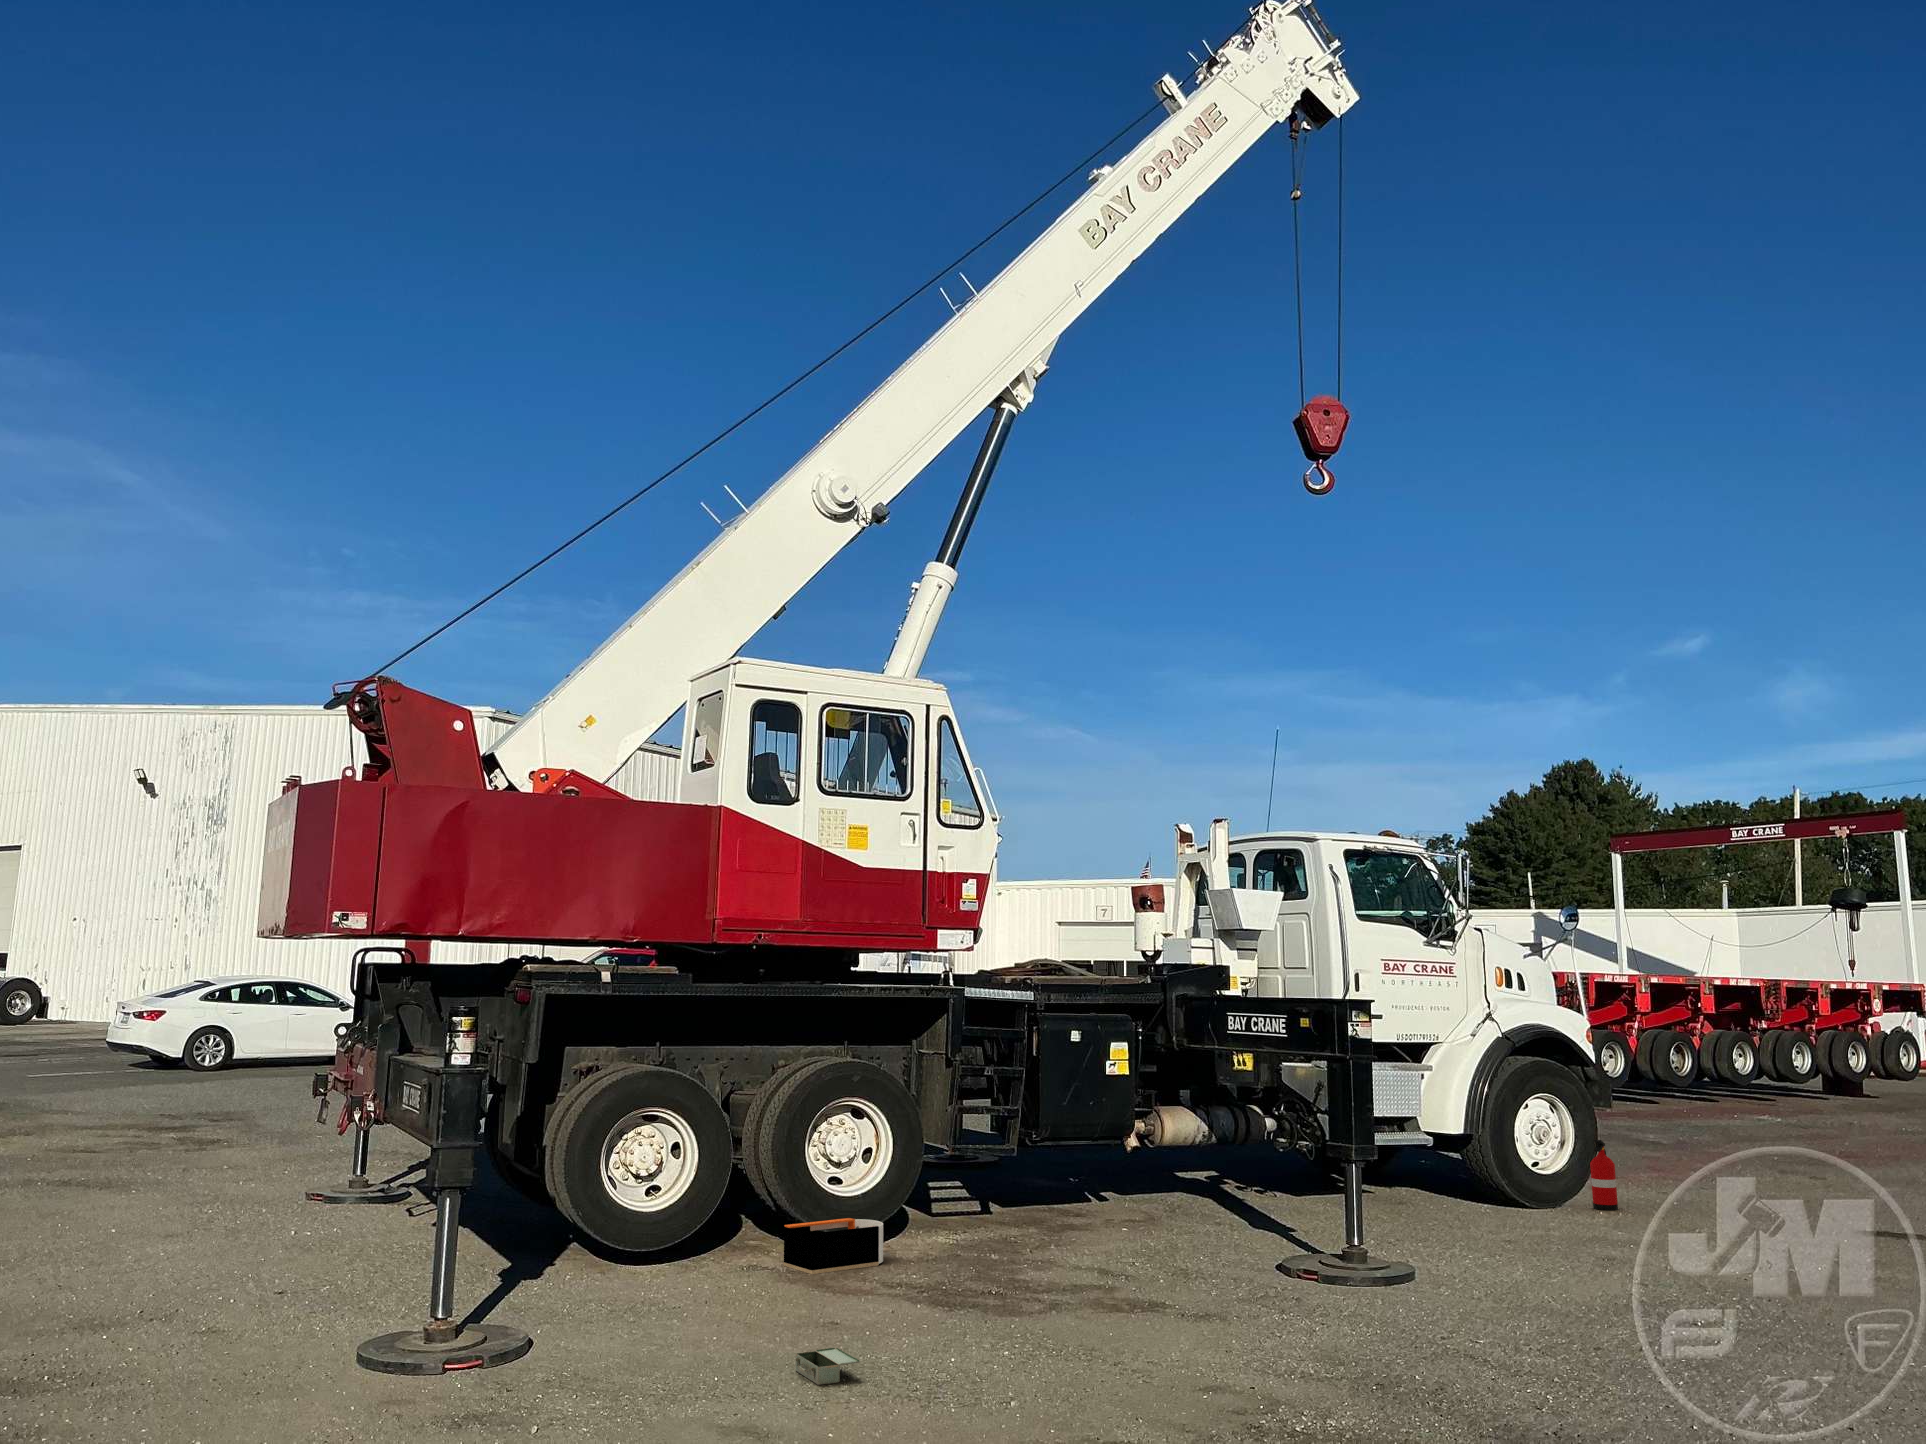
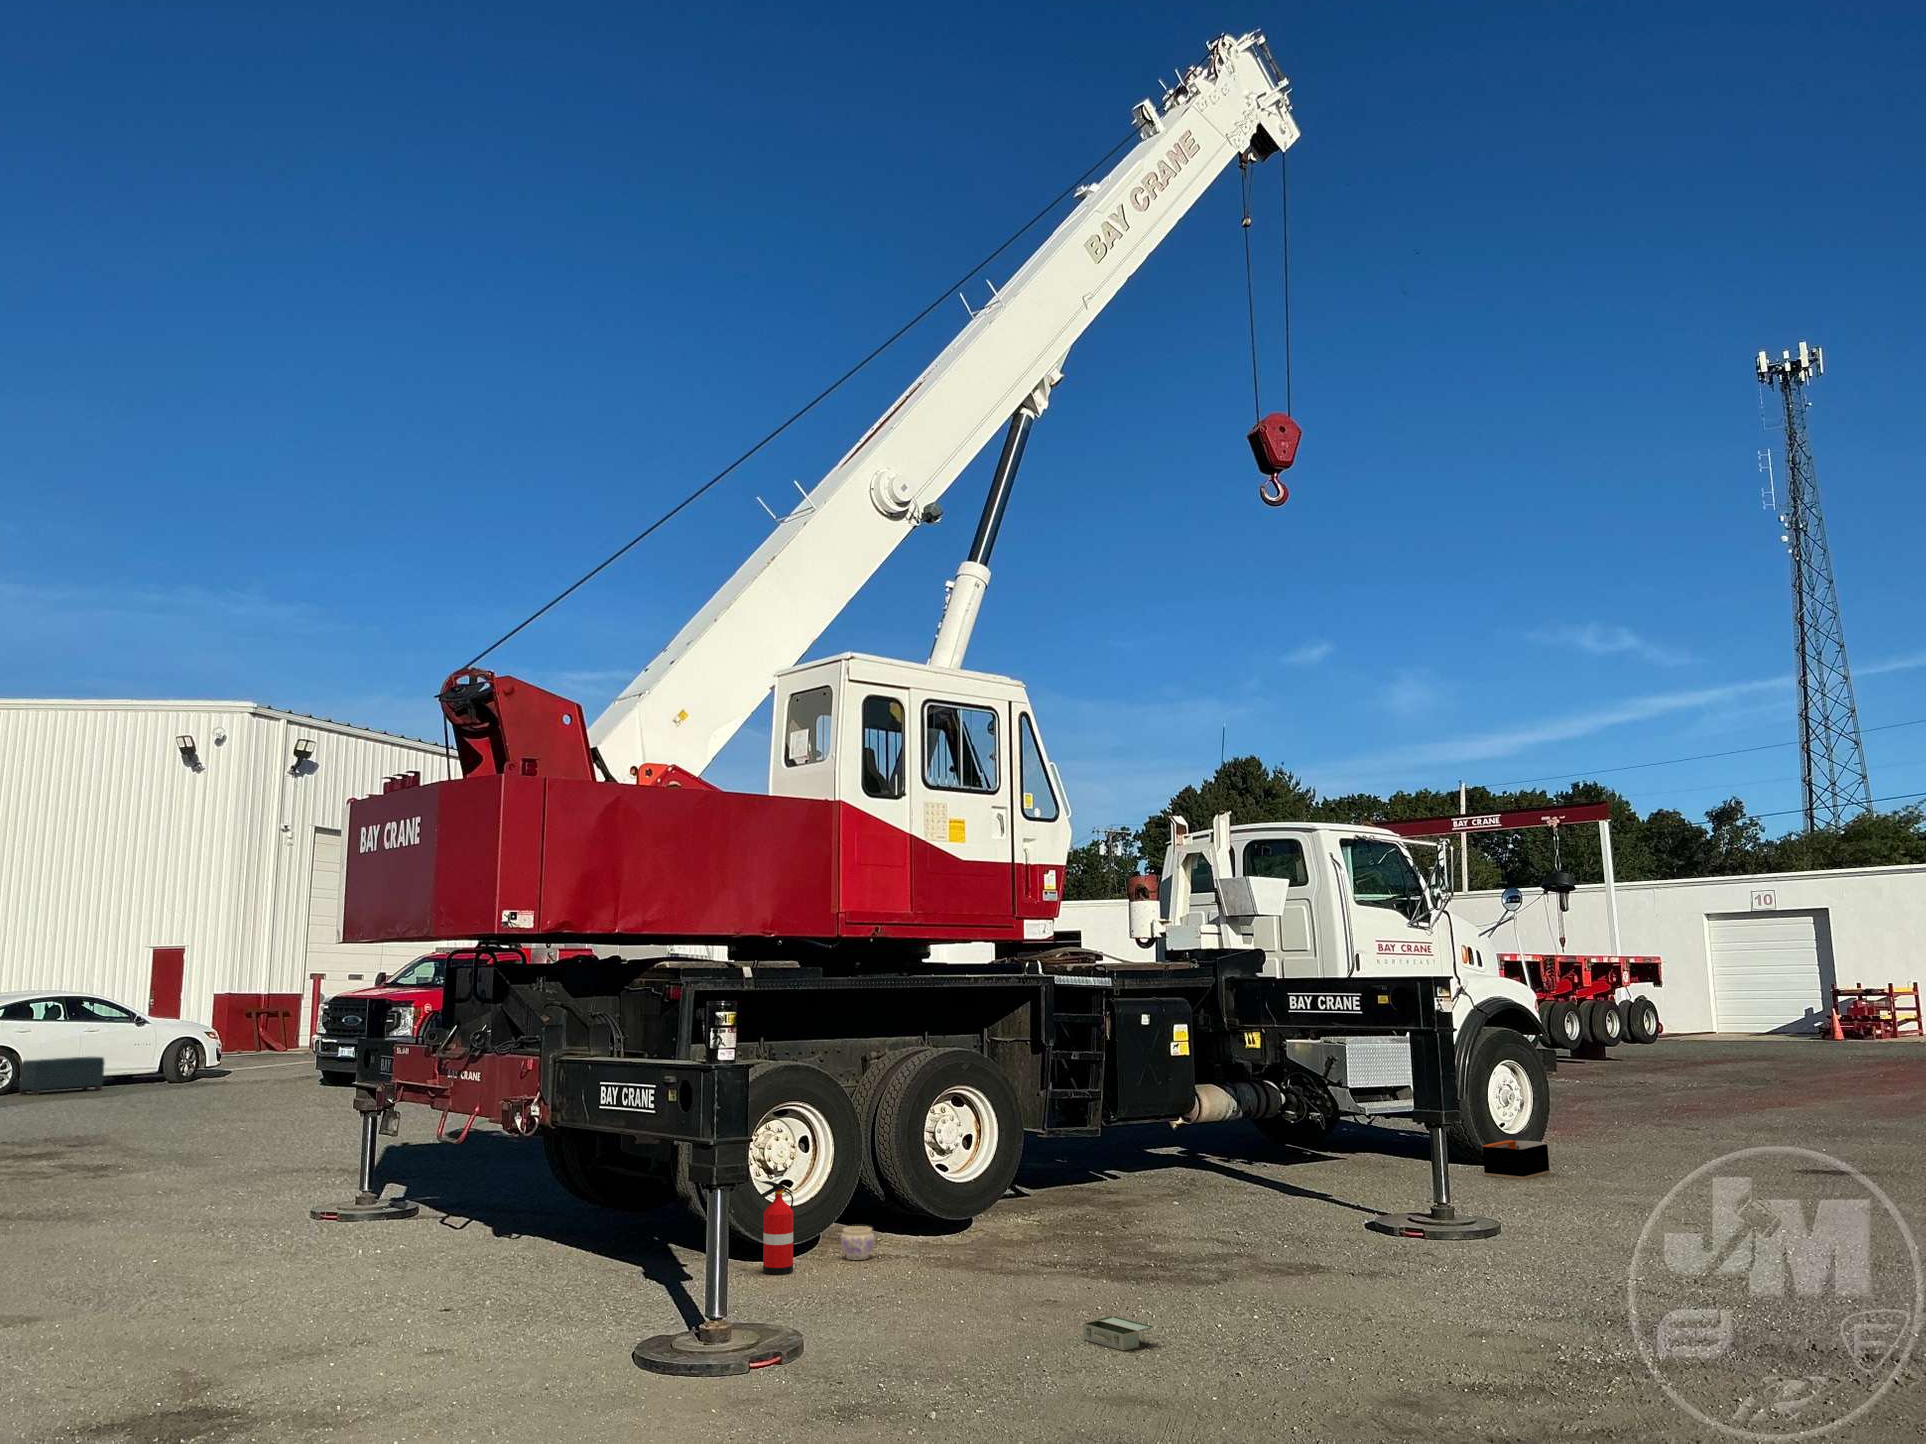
bench: none [216,1058,292,1092] -> present [19,1057,104,1095]
fire extinguisher: present [1590,1140,1618,1211] -> present [760,1181,793,1275]
storage bin: present [784,1218,883,1274] -> present [1483,1140,1550,1179]
planter: none [687,1242,722,1277] -> present [841,1226,874,1260]

